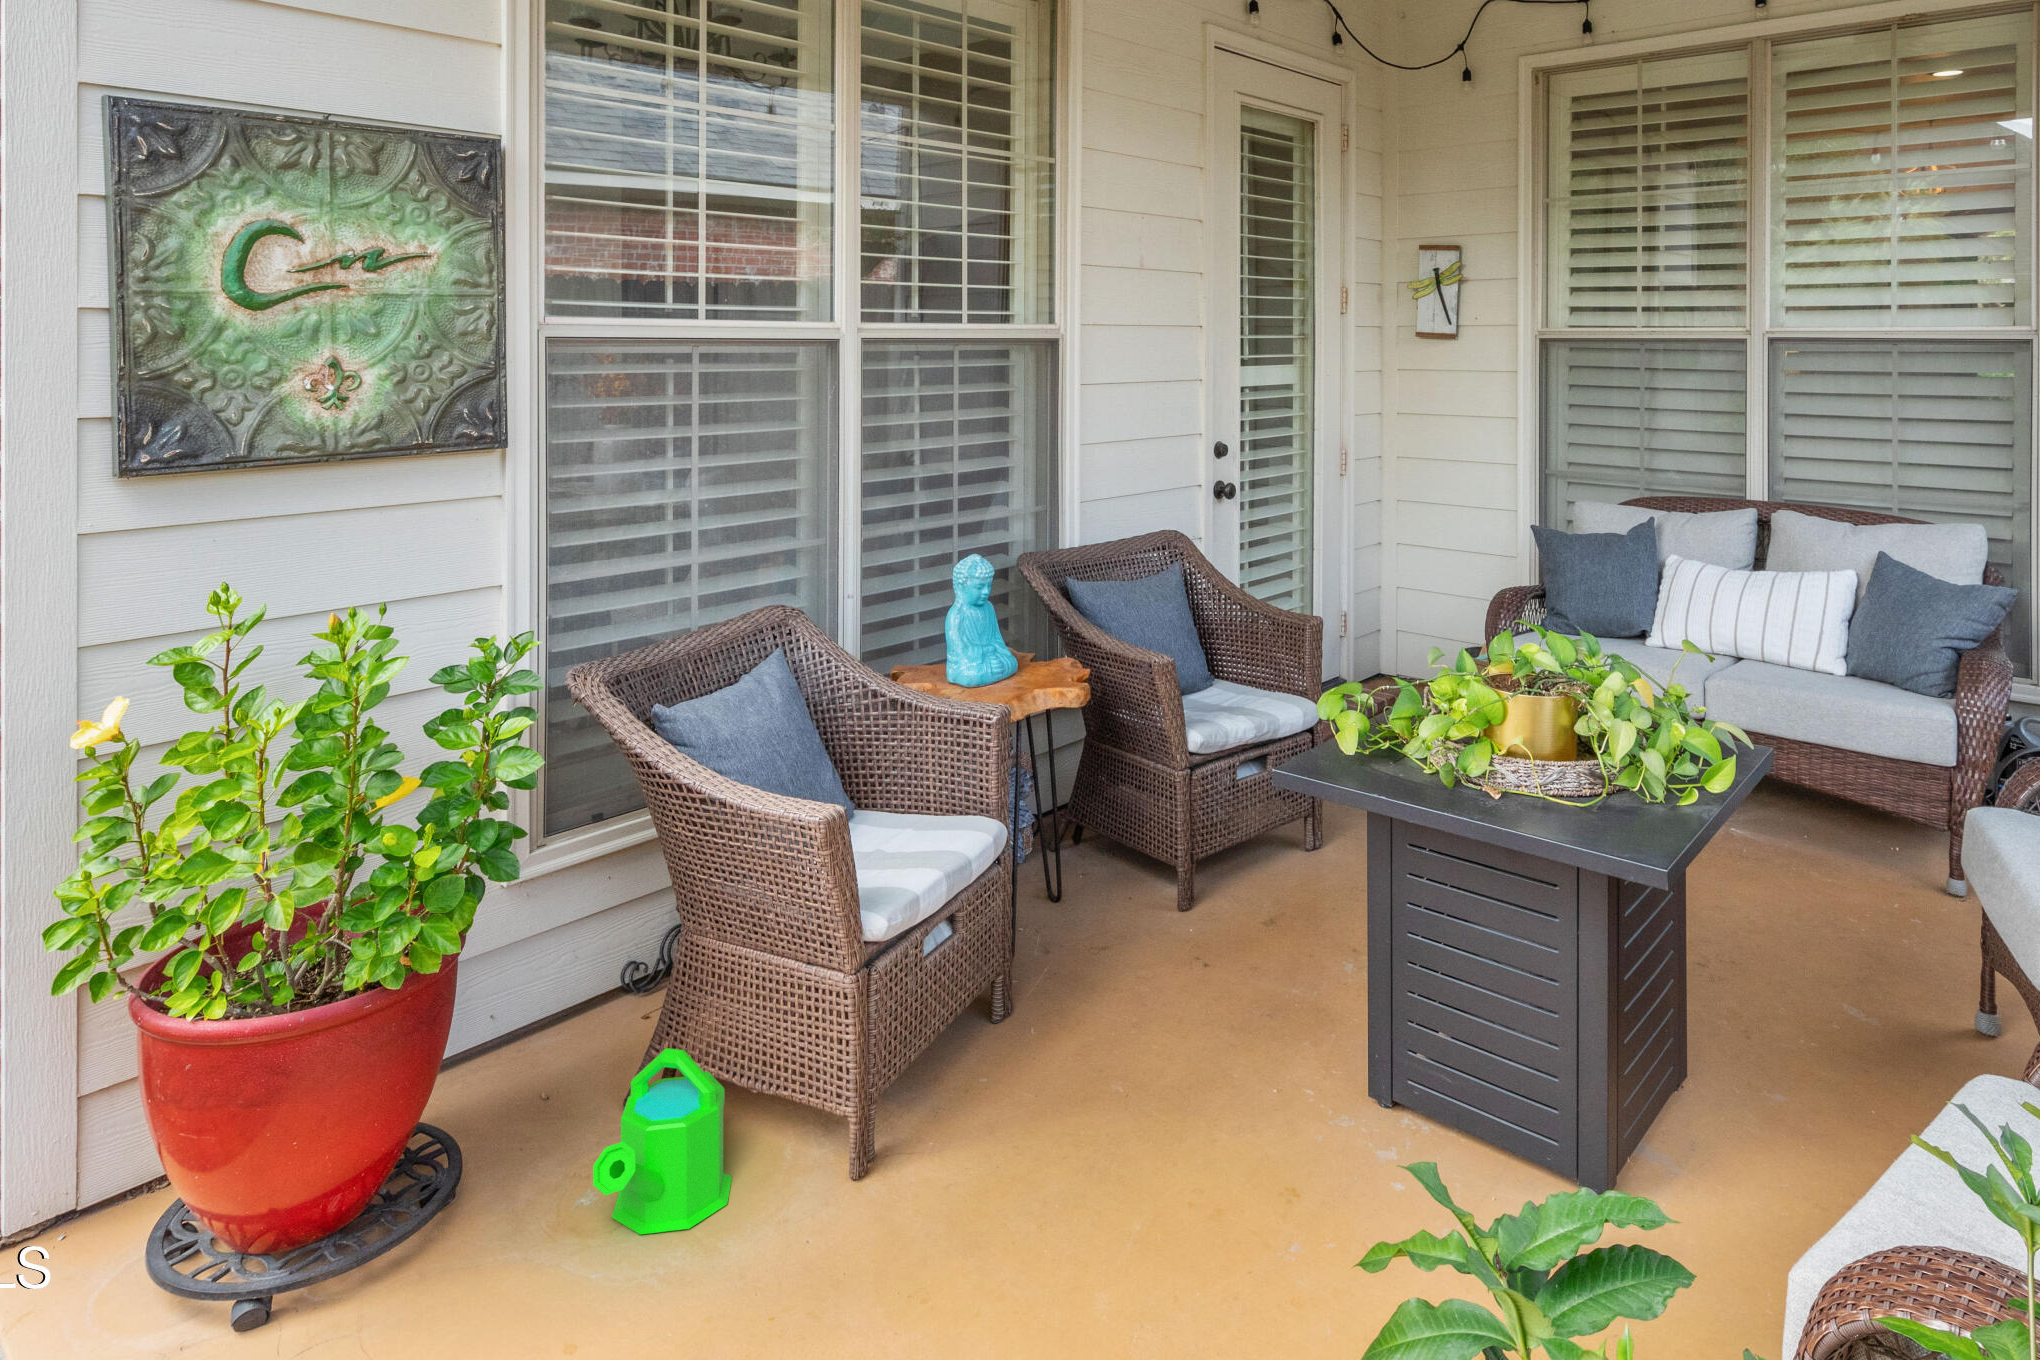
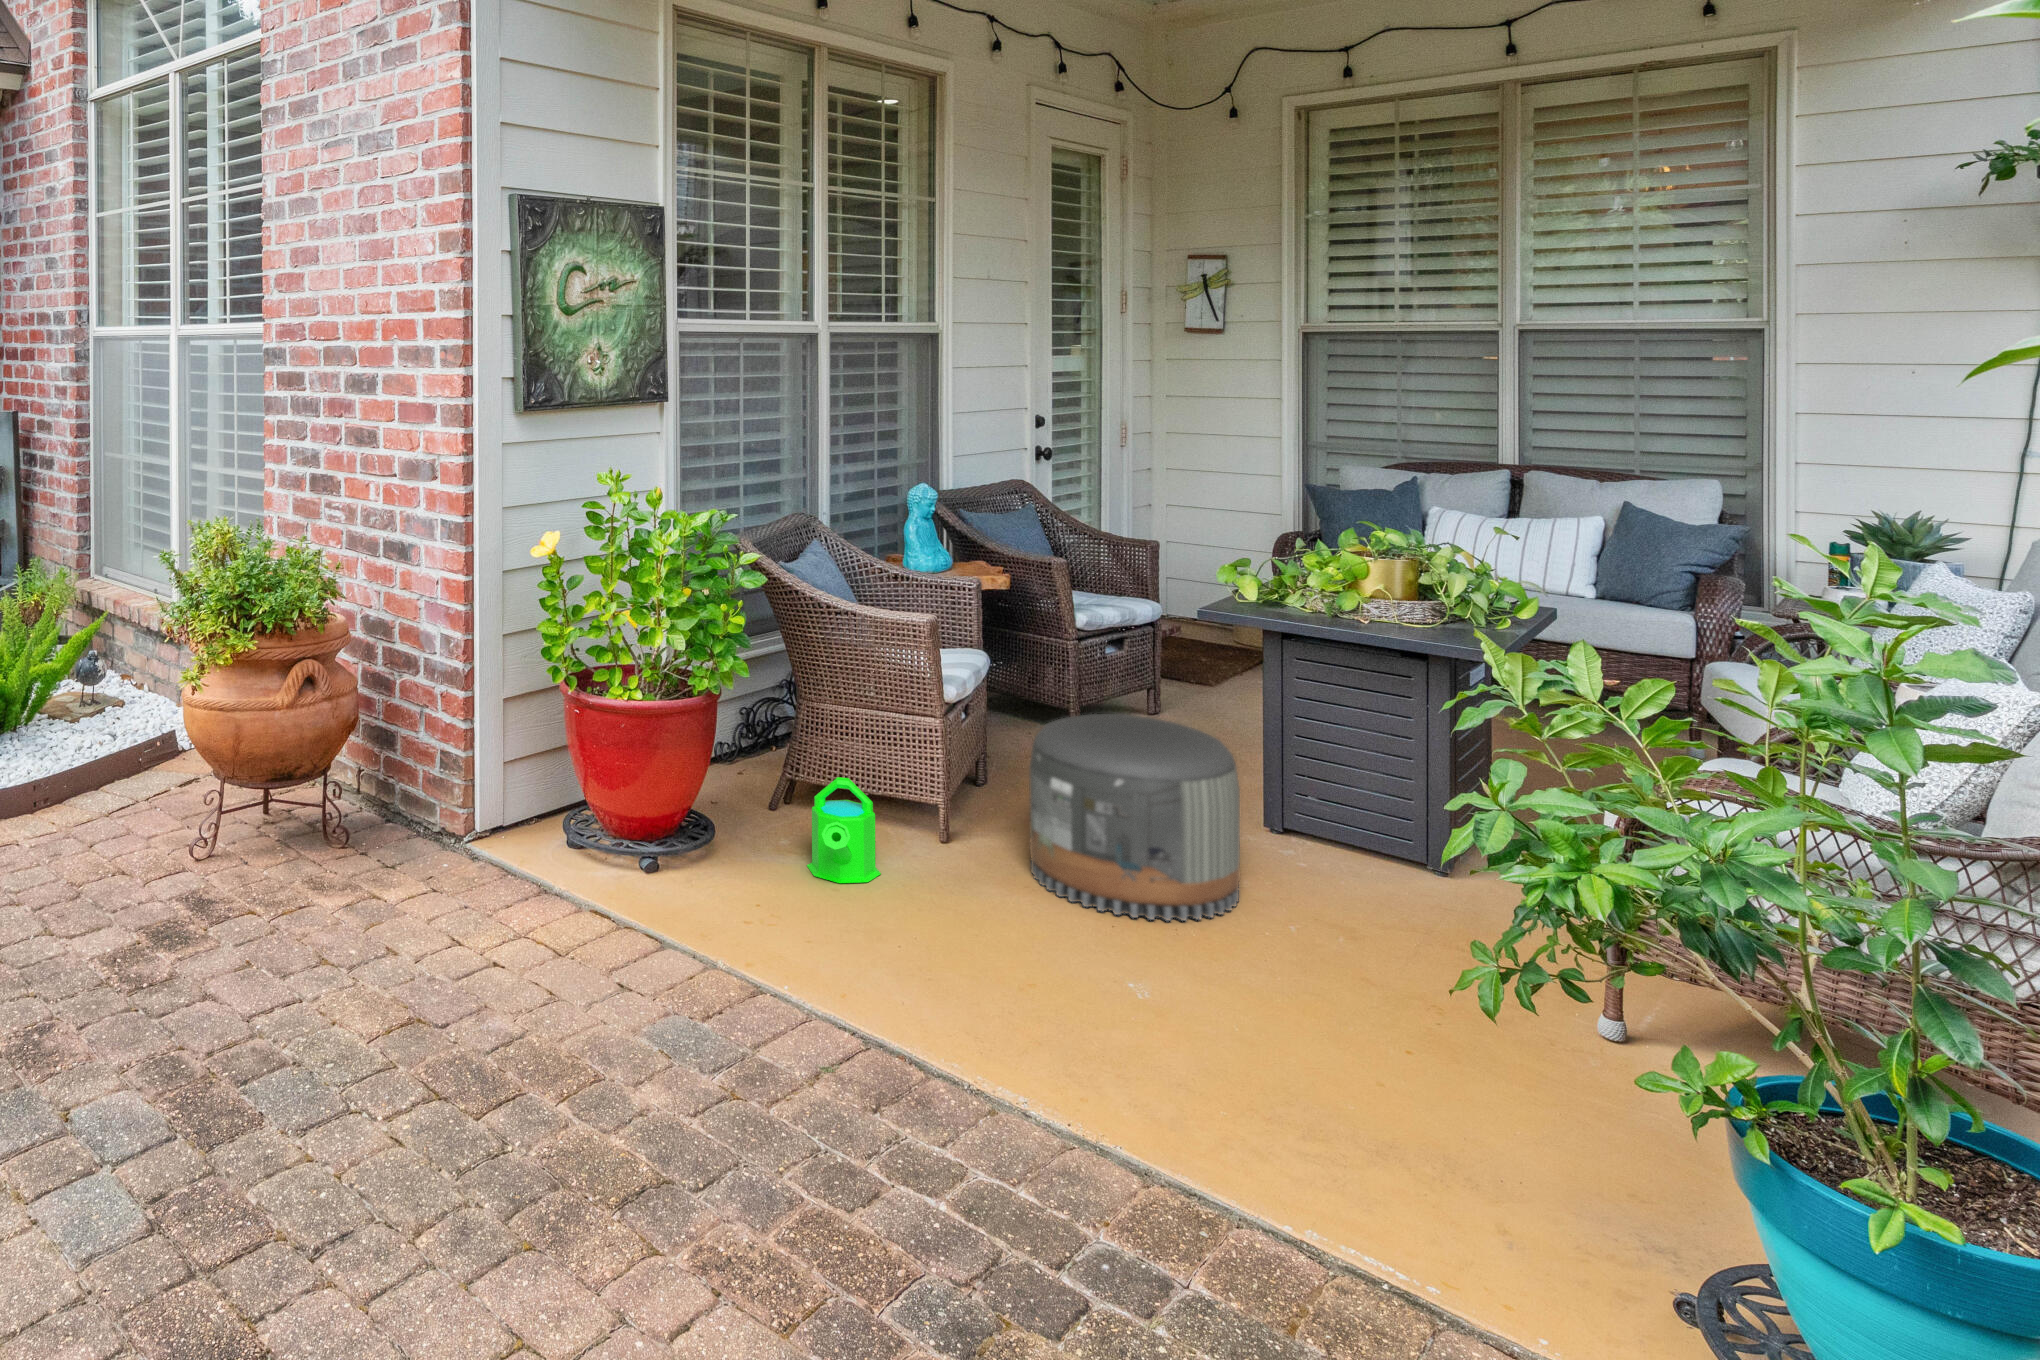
pouf: none [966,917,1265,1299] -> present [1029,714,1240,921]

